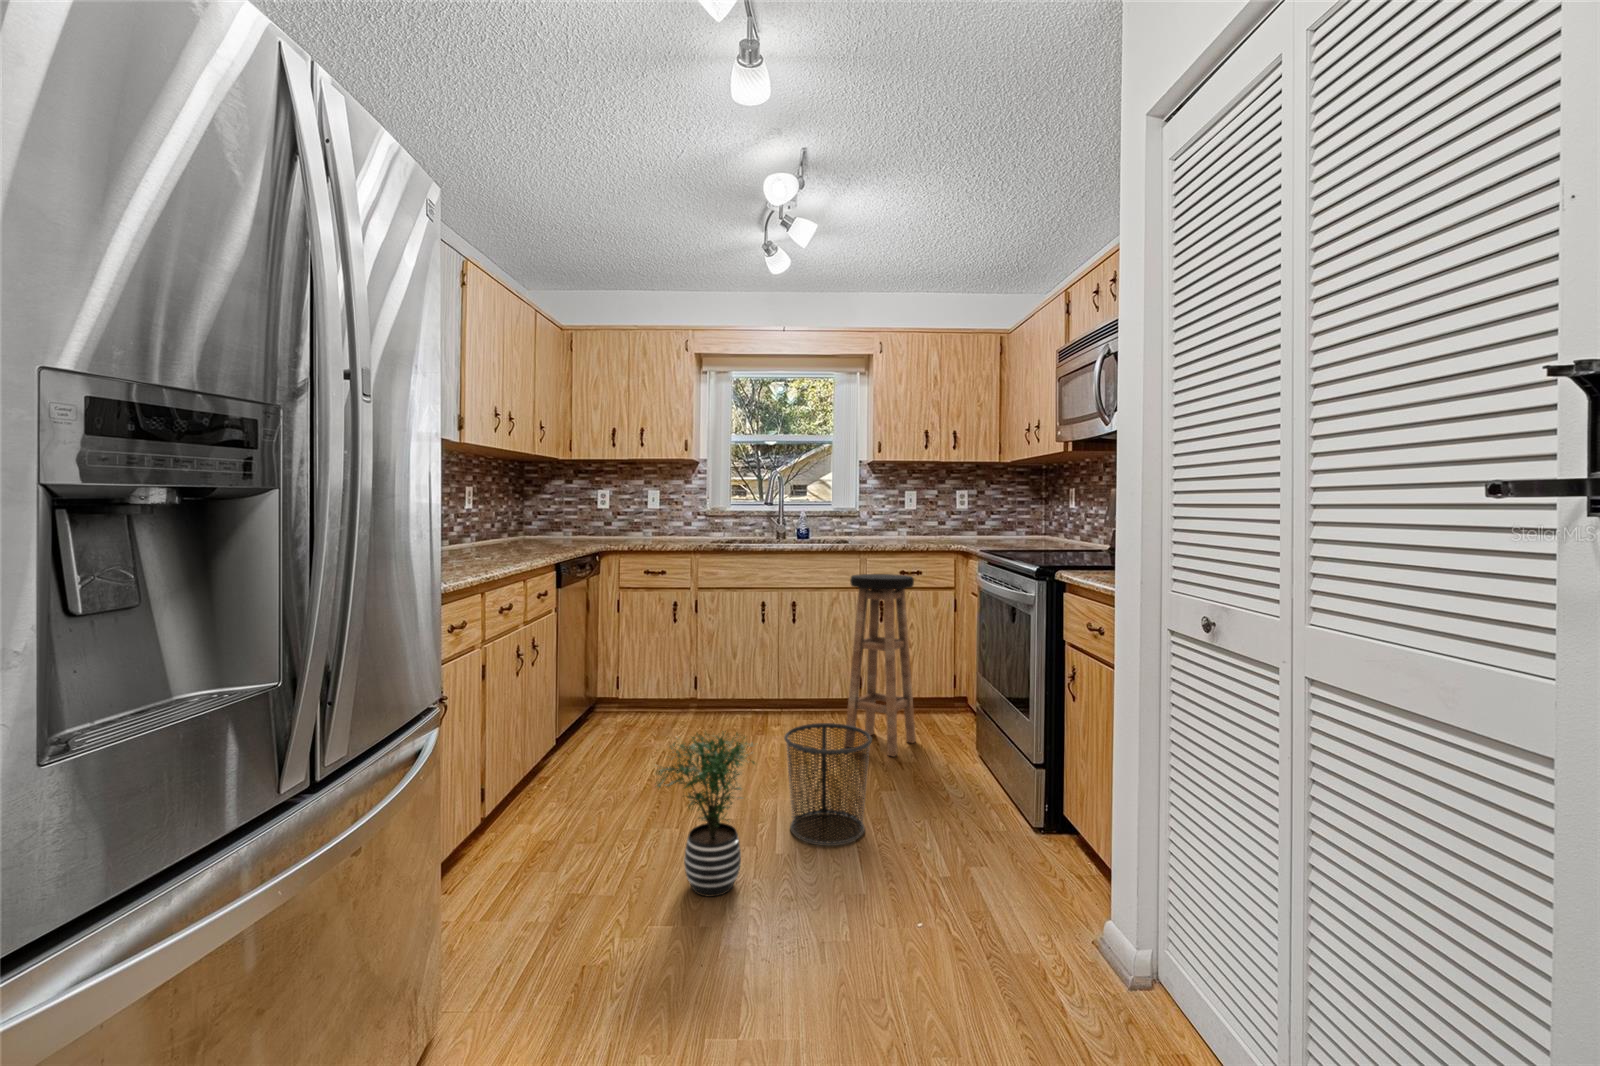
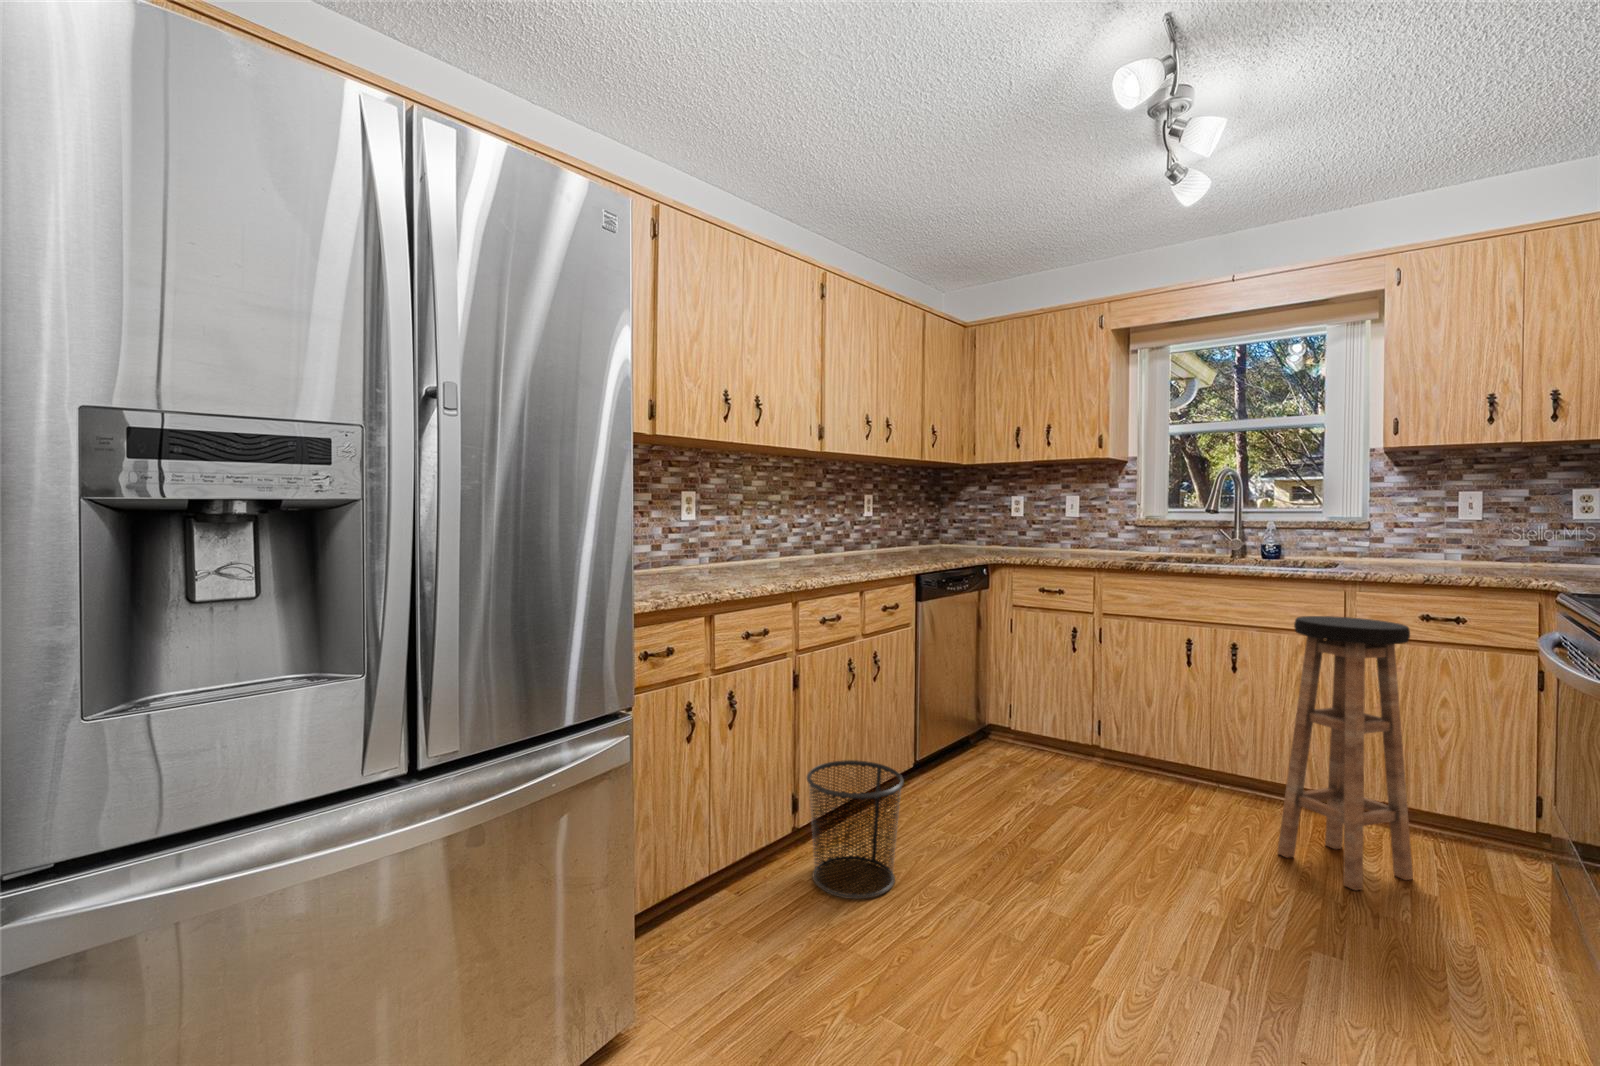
waste bin: present [784,723,872,846] -> present [807,760,904,899]
potted plant: present [656,731,755,897] -> none [923,781,1055,976]

